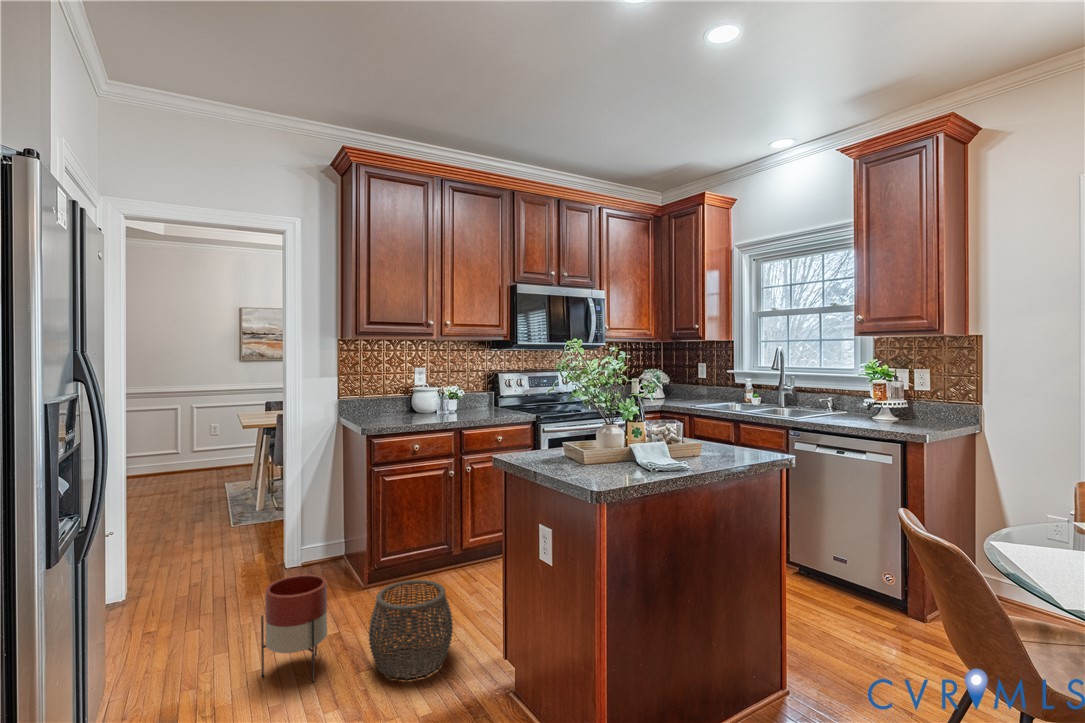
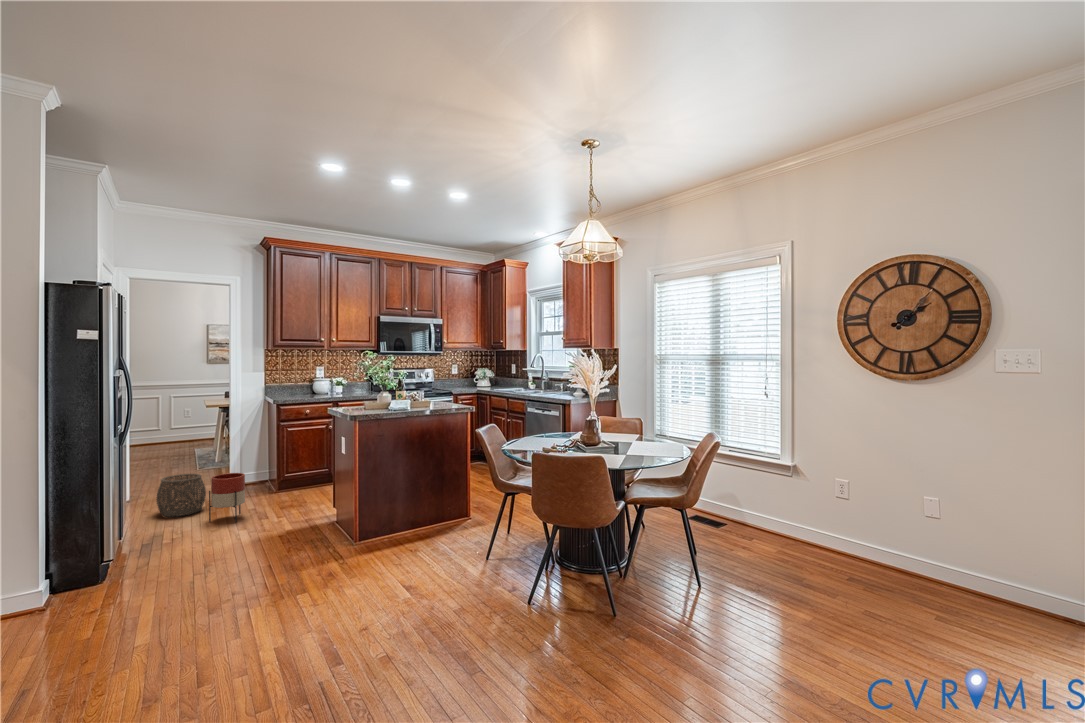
woven basket: present [369,580,453,680] -> present [156,474,206,517]

